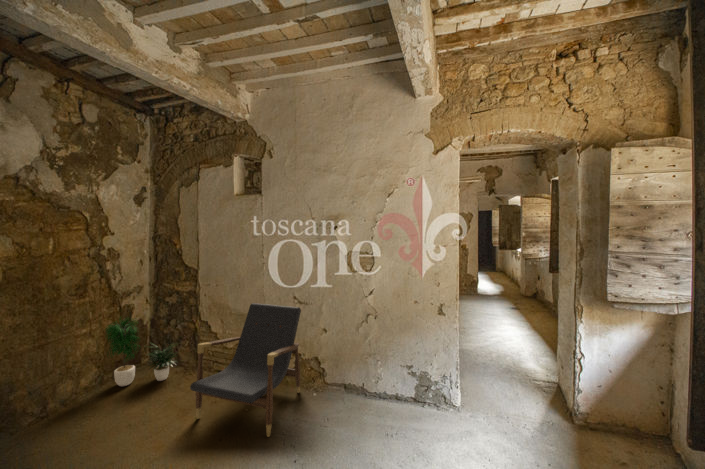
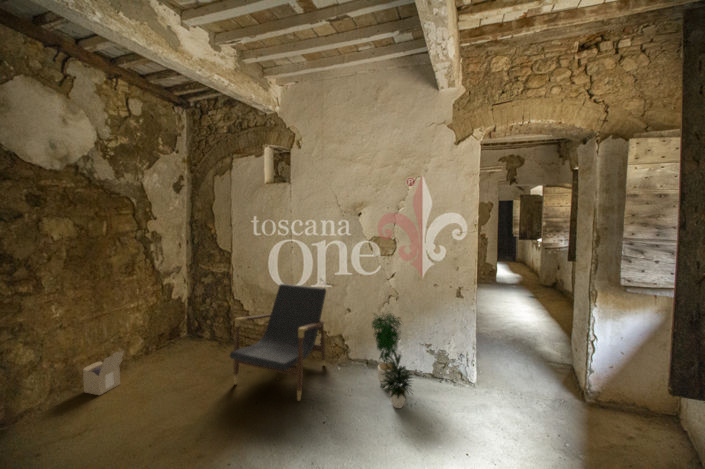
potted plant: present [105,317,176,386] -> present [372,314,413,408]
cardboard box: none [16,384,69,439] -> present [83,350,124,395]

